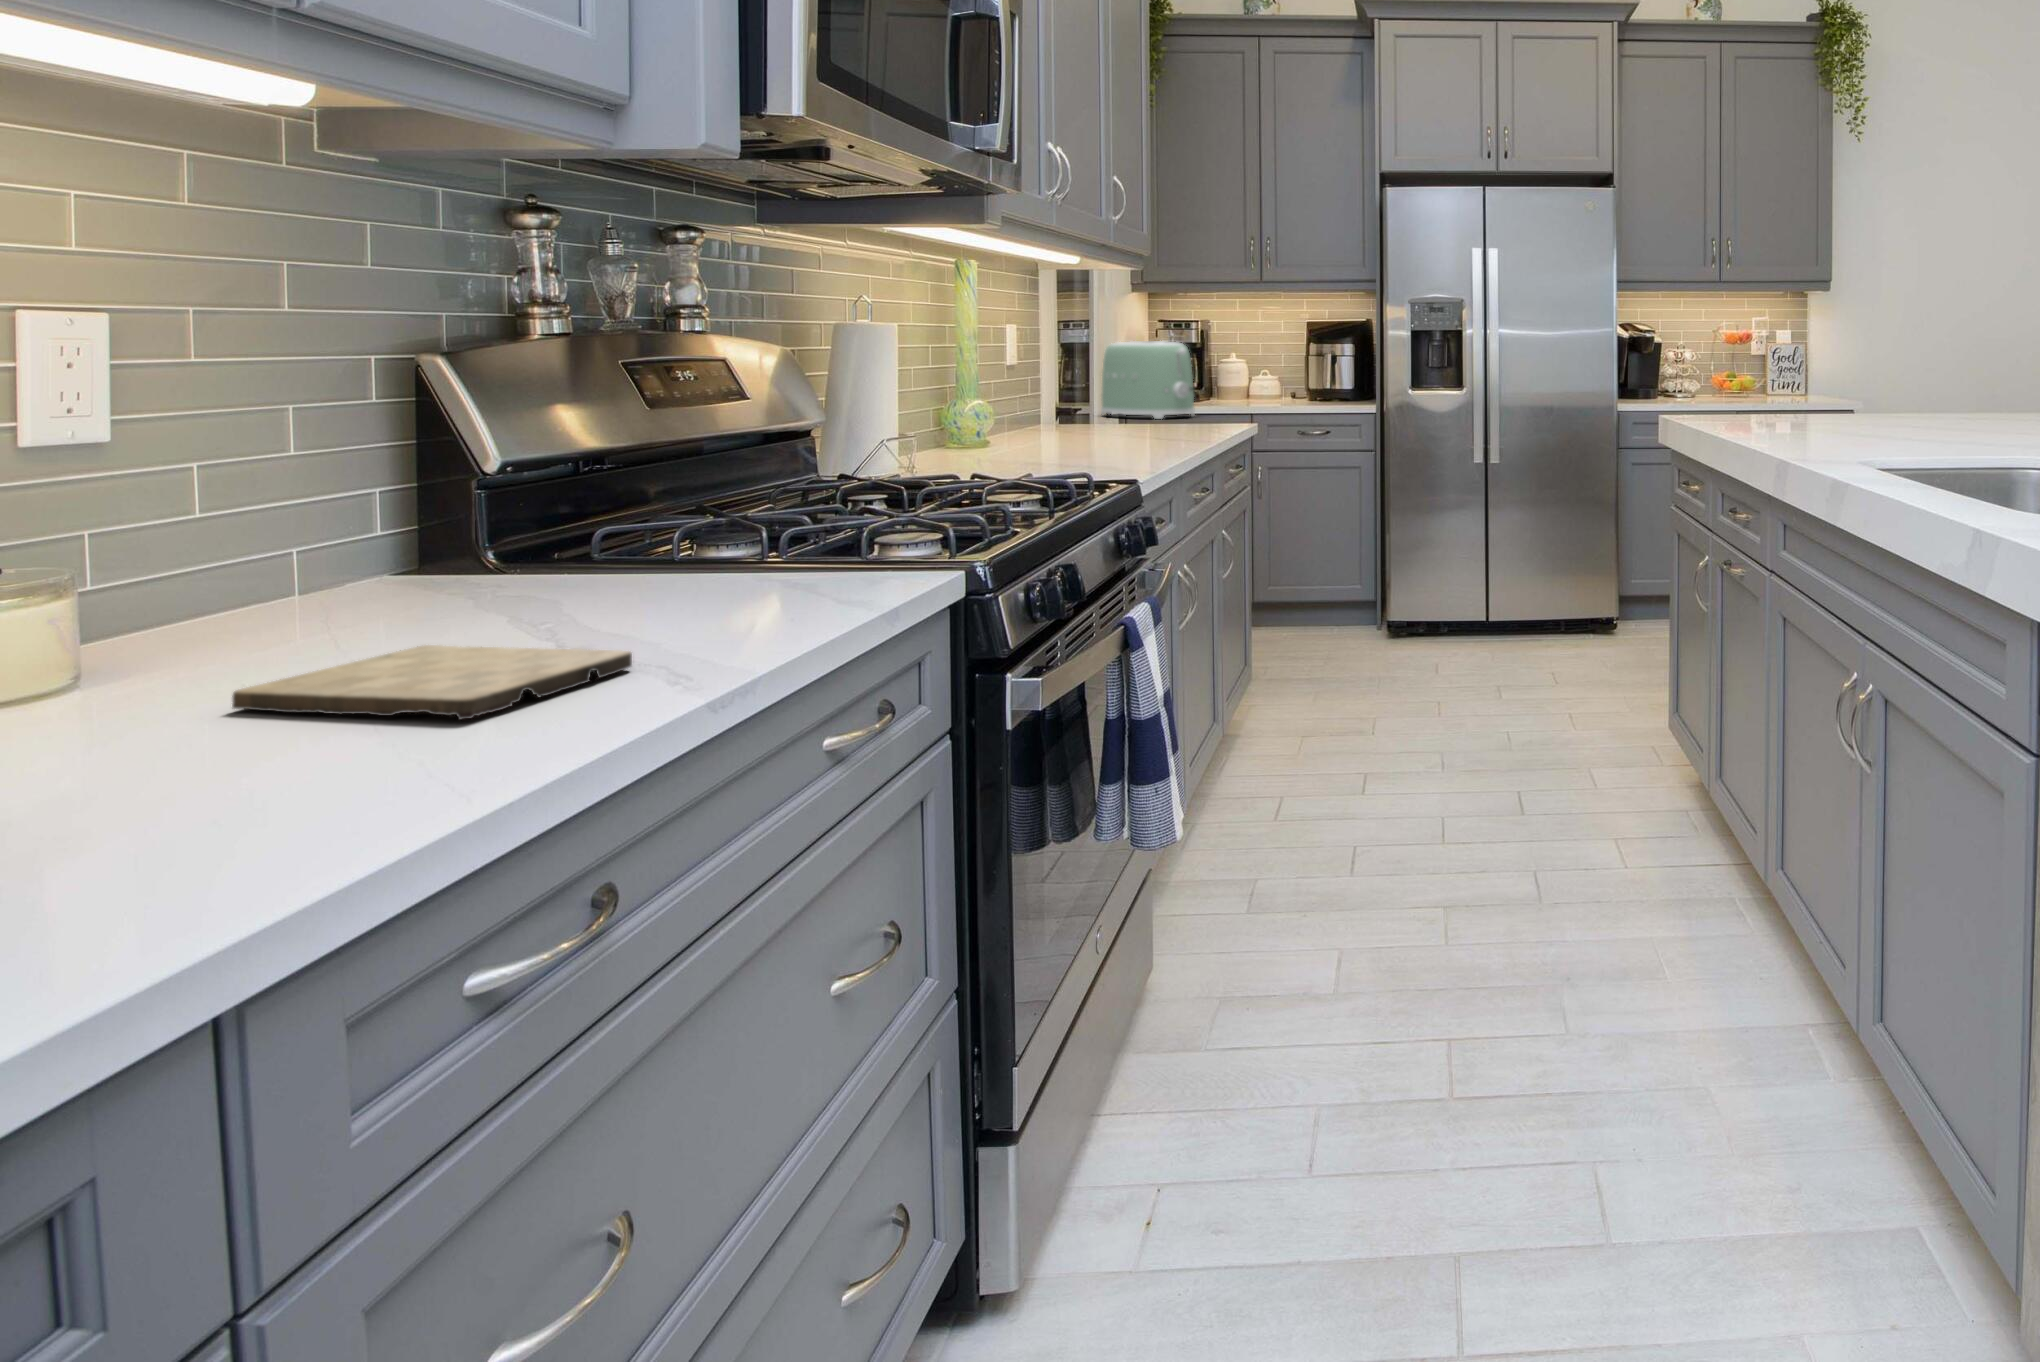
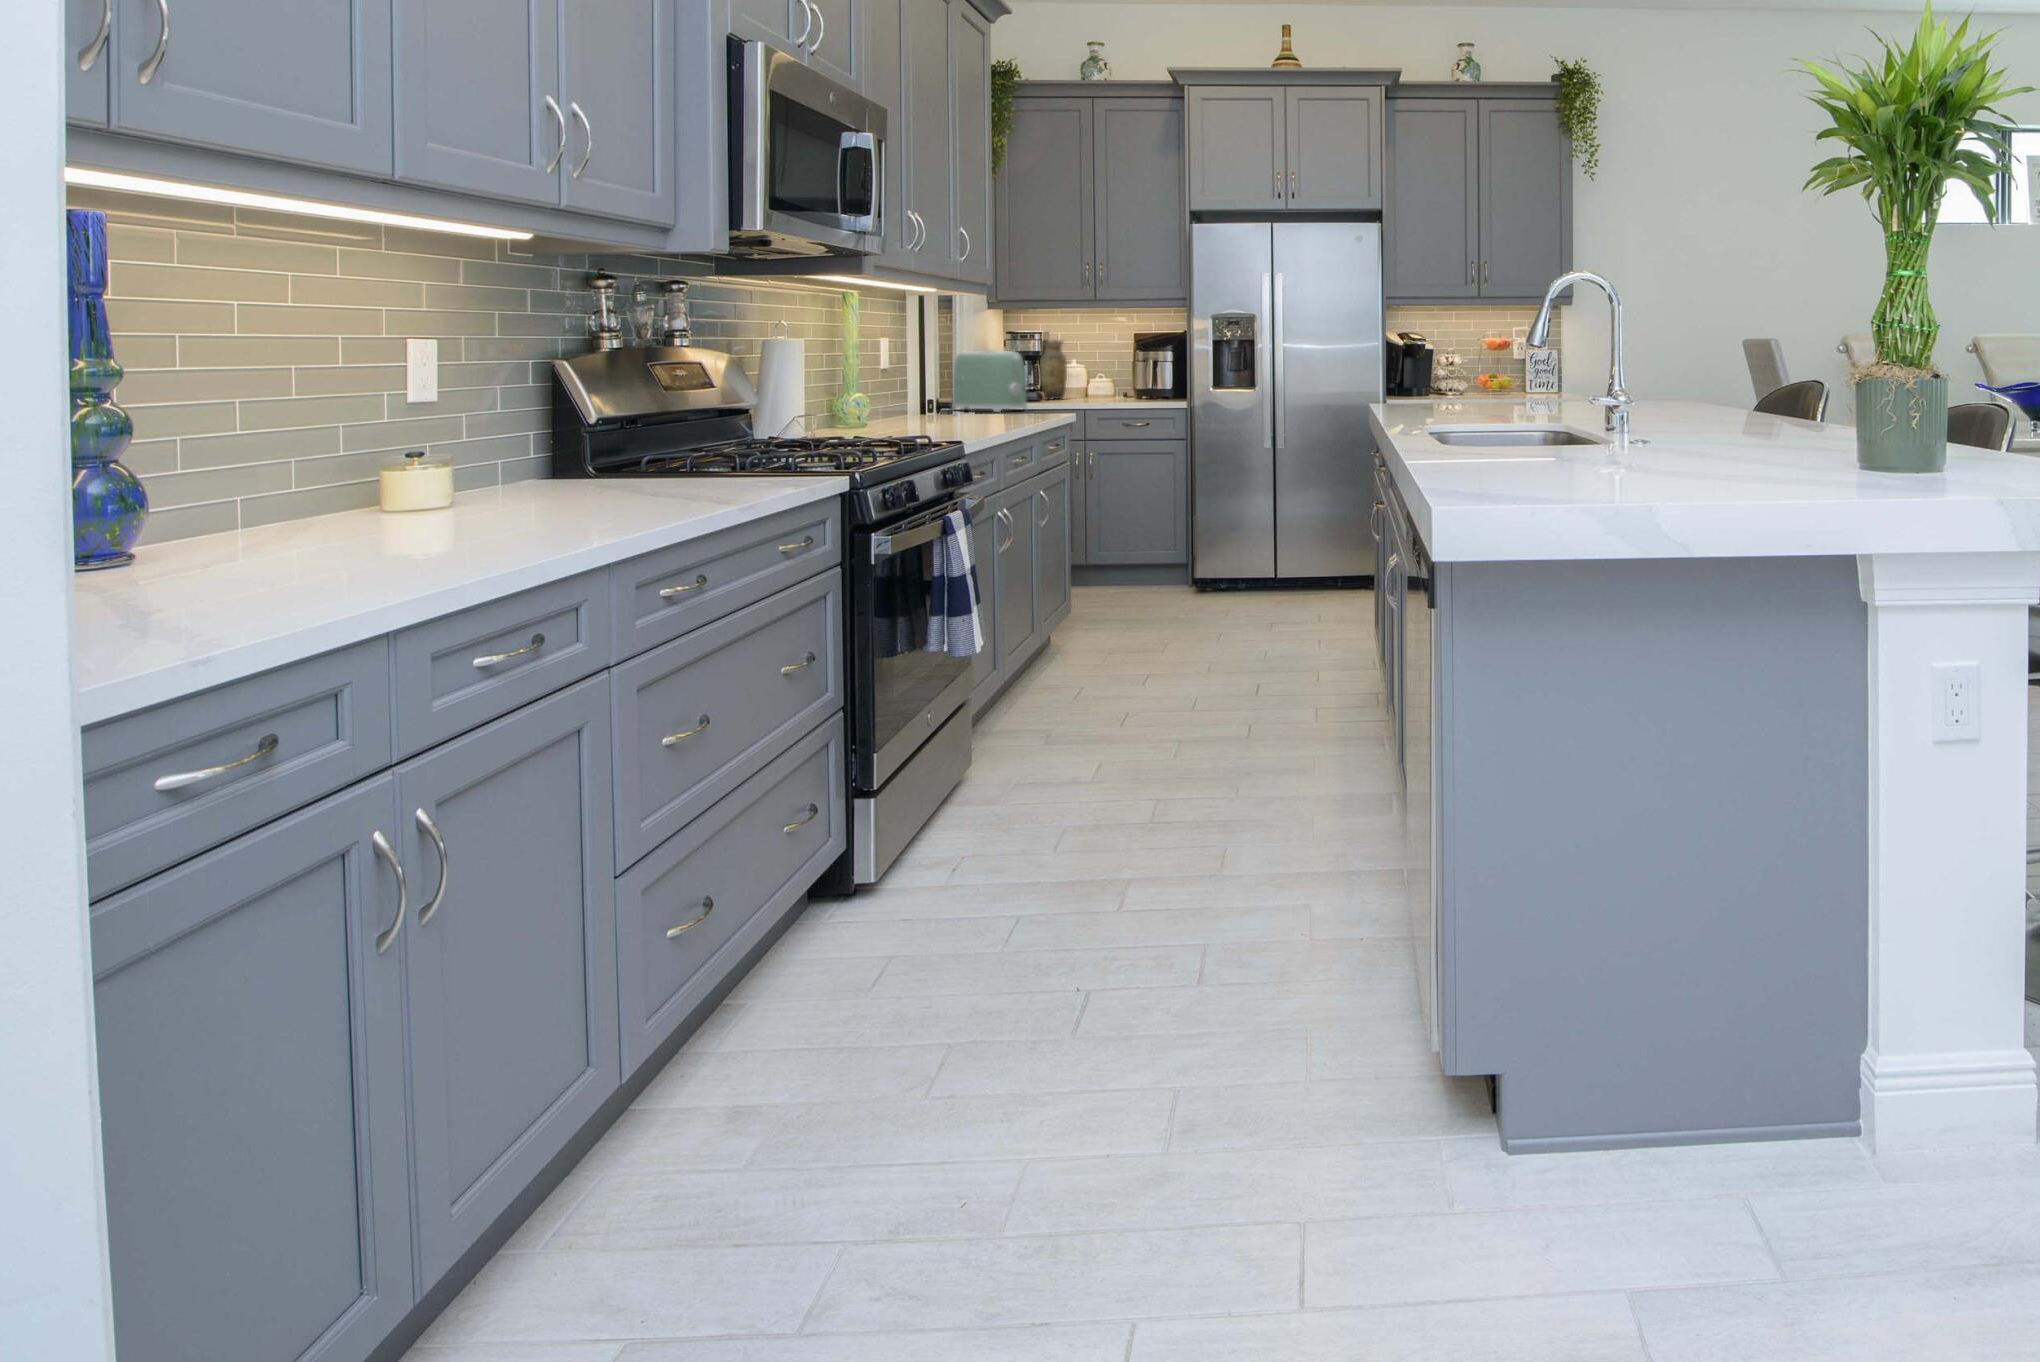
vase: none [1199,330,1231,400] -> present [1040,340,1067,399]
cutting board: present [232,645,632,719] -> none [557,490,709,506]

